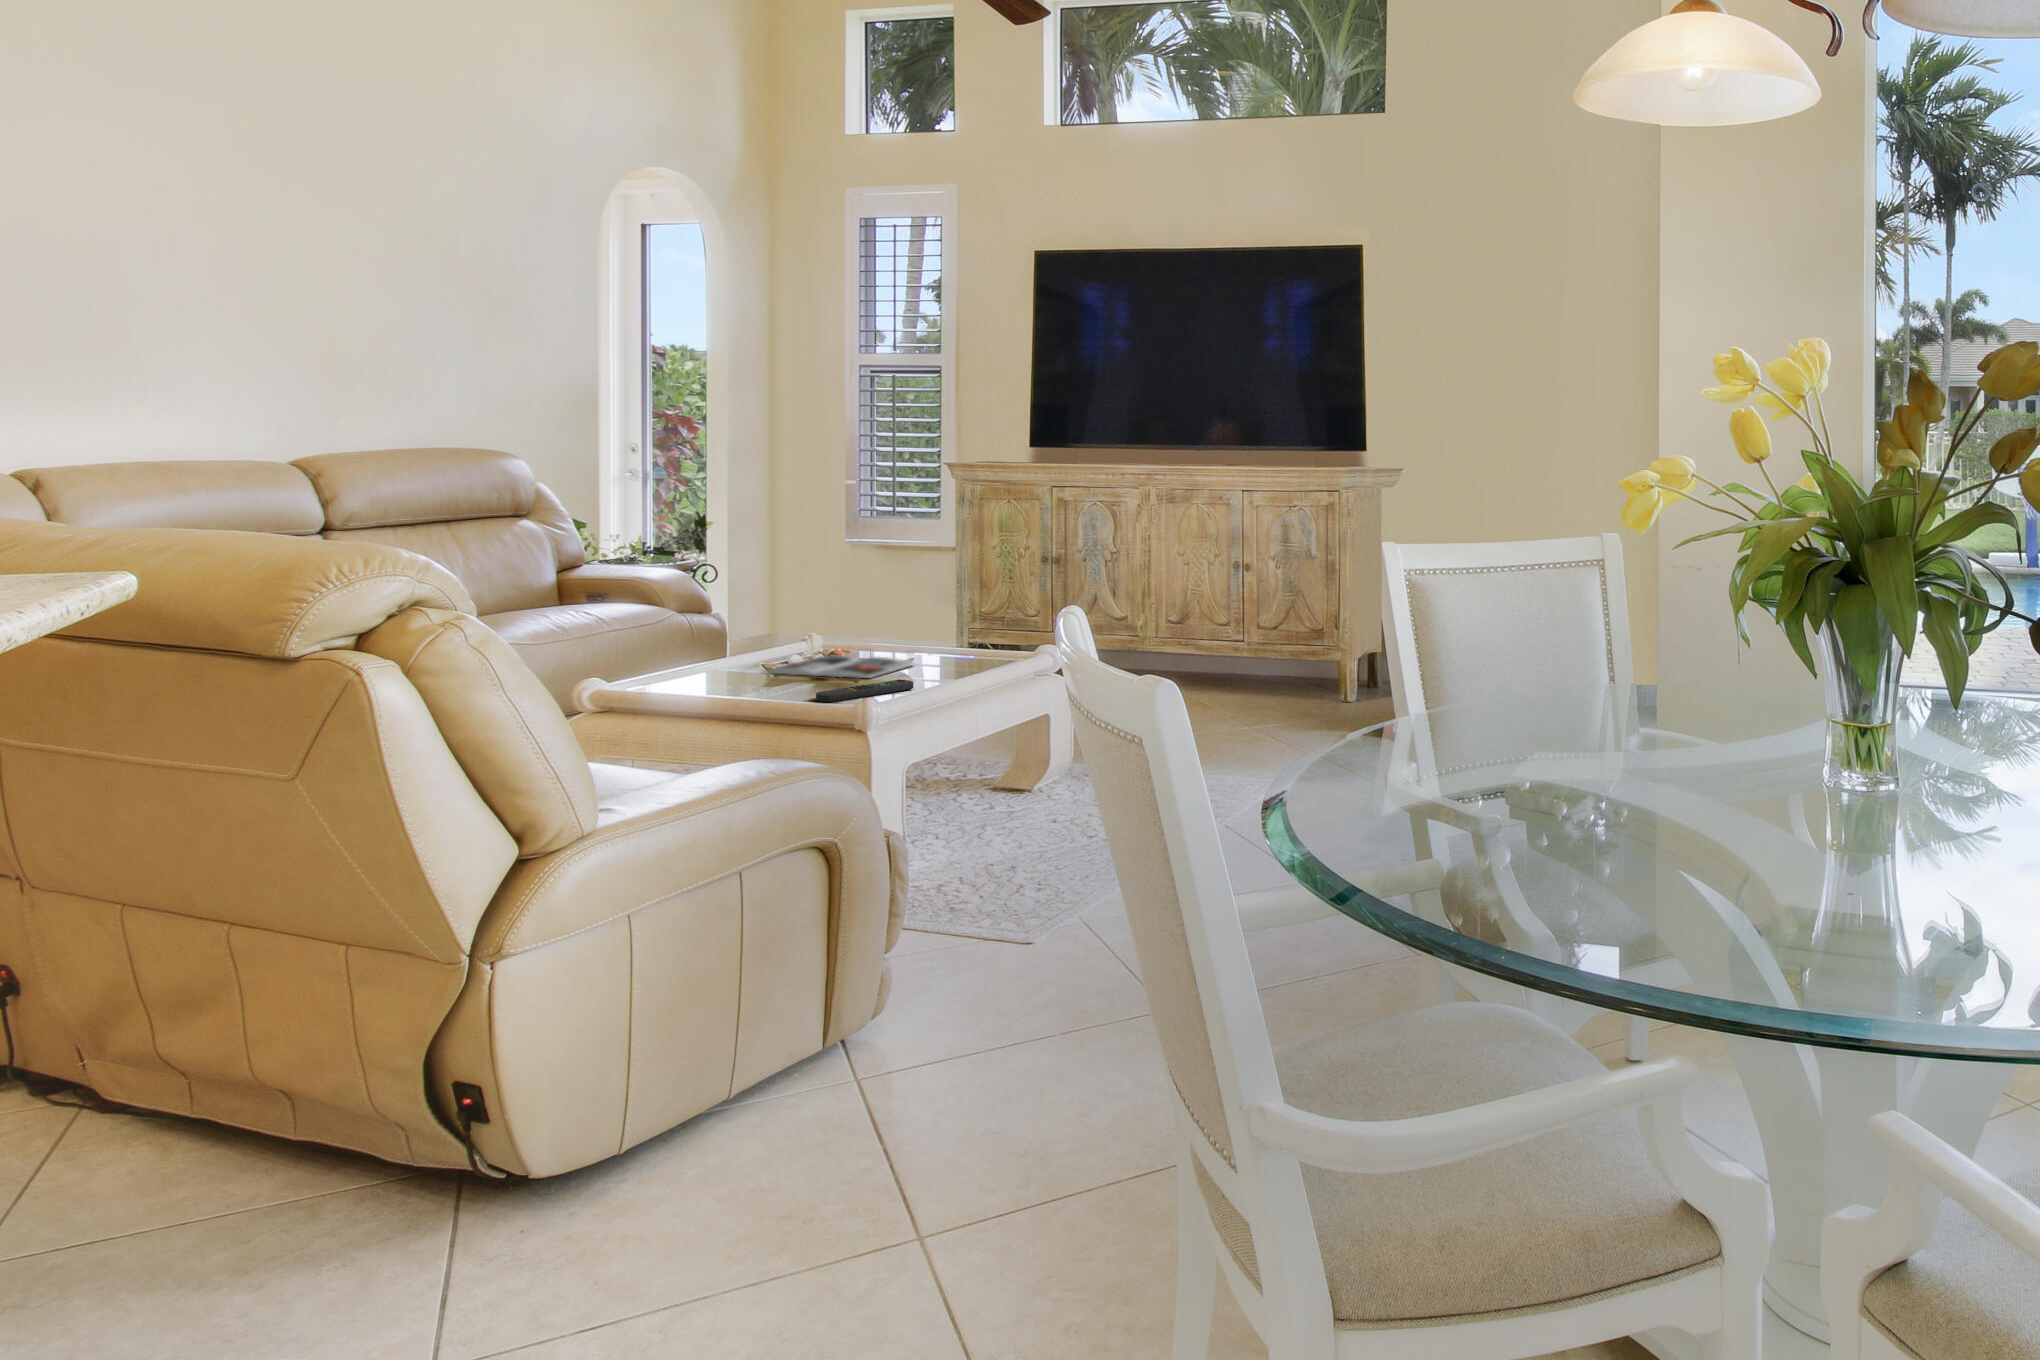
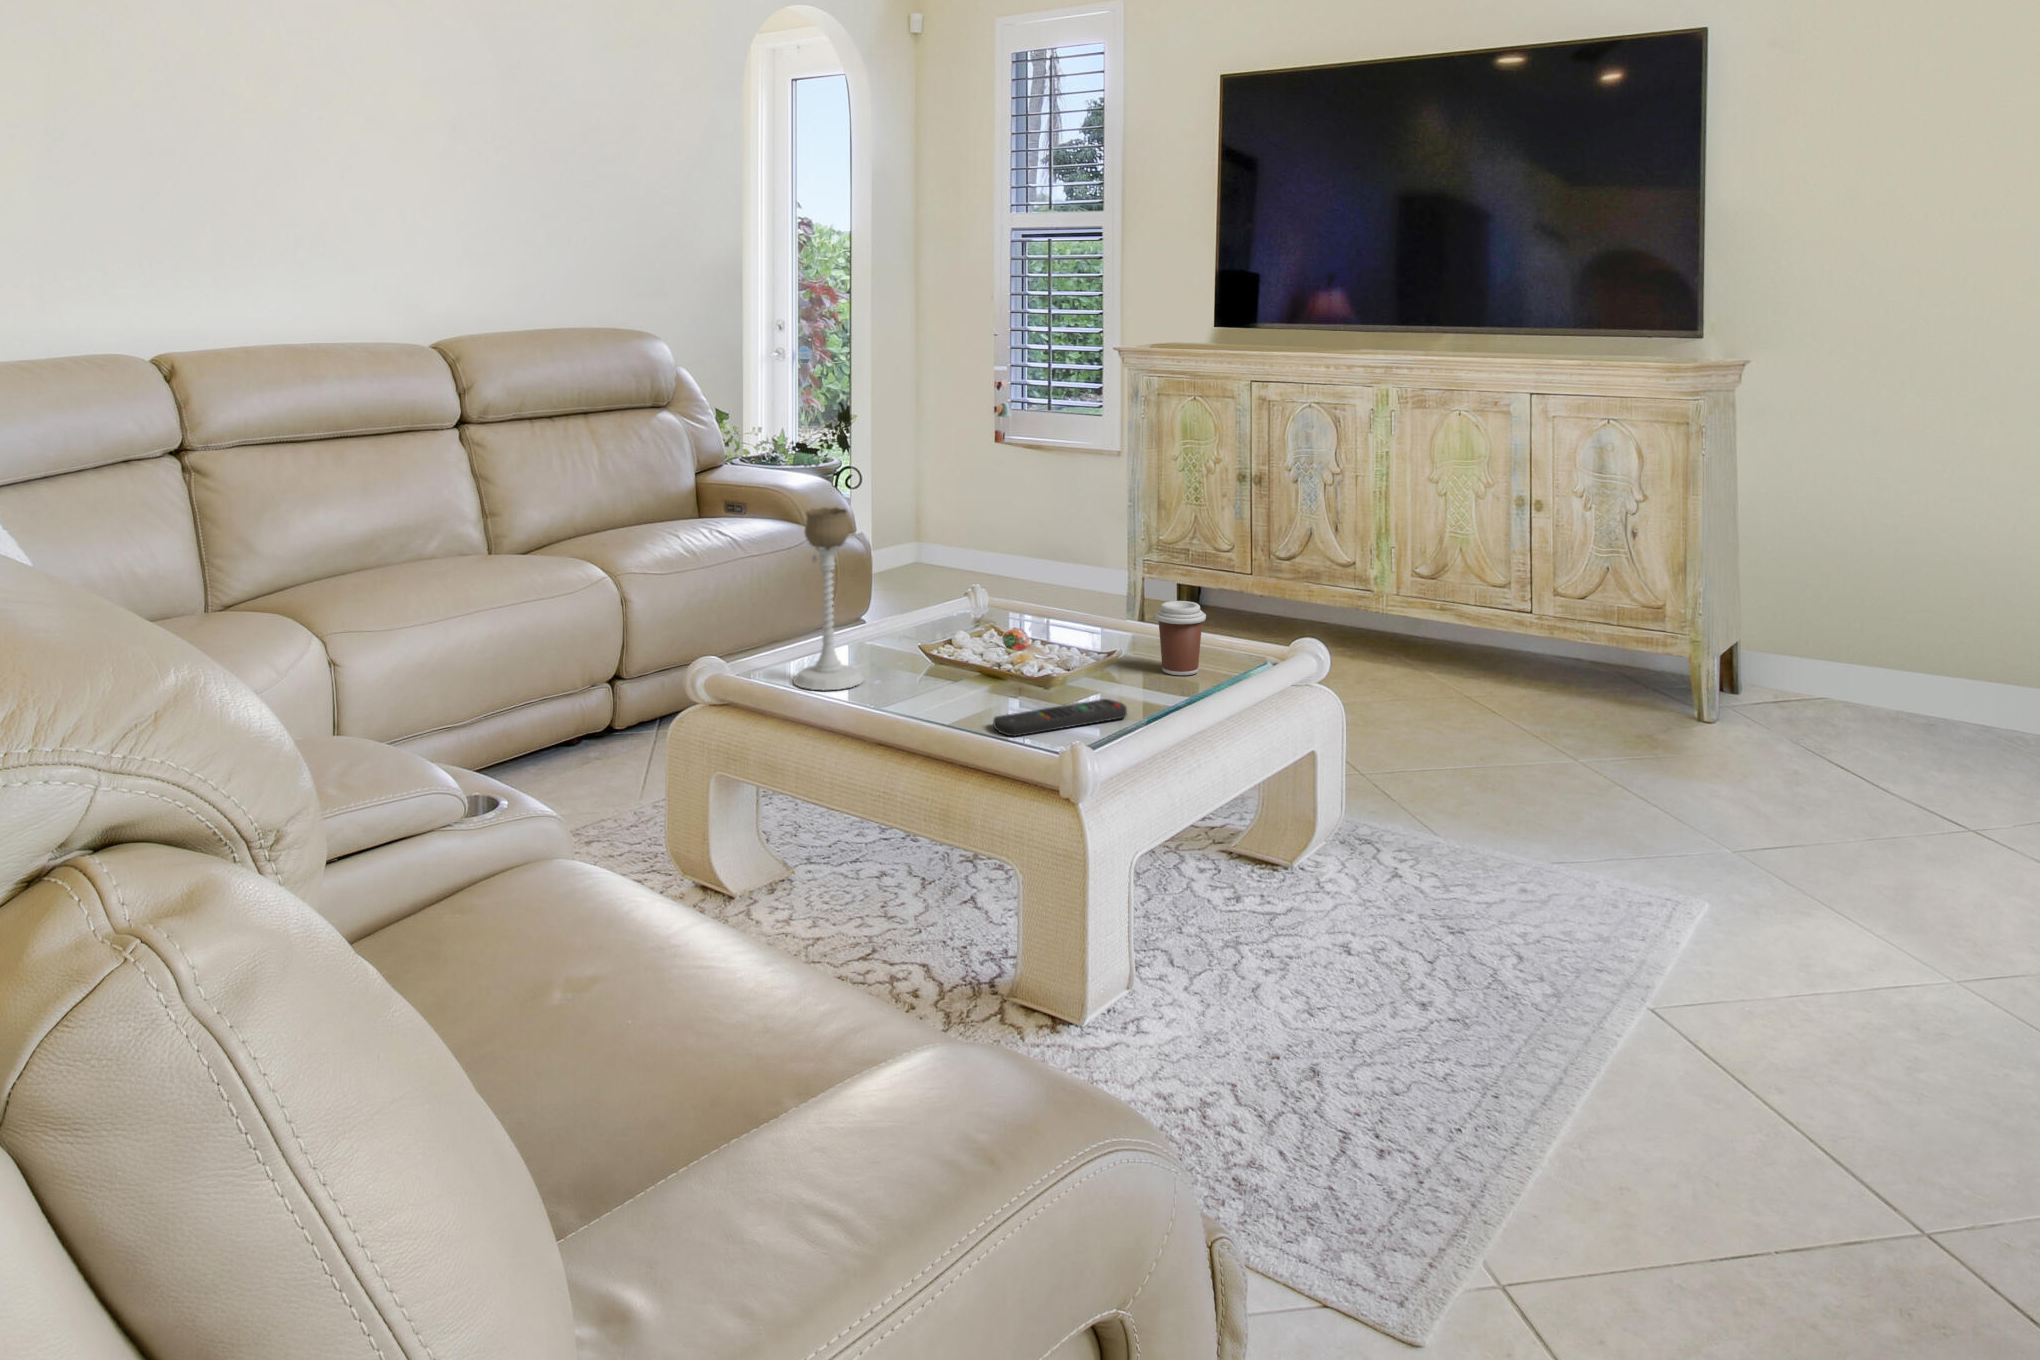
candle holder: none [661,563,719,692] -> present [793,508,864,690]
coffee cup: none [941,620,977,669] -> present [1155,601,1206,675]
magazine: present [763,655,914,678] -> none [914,633,1119,685]

